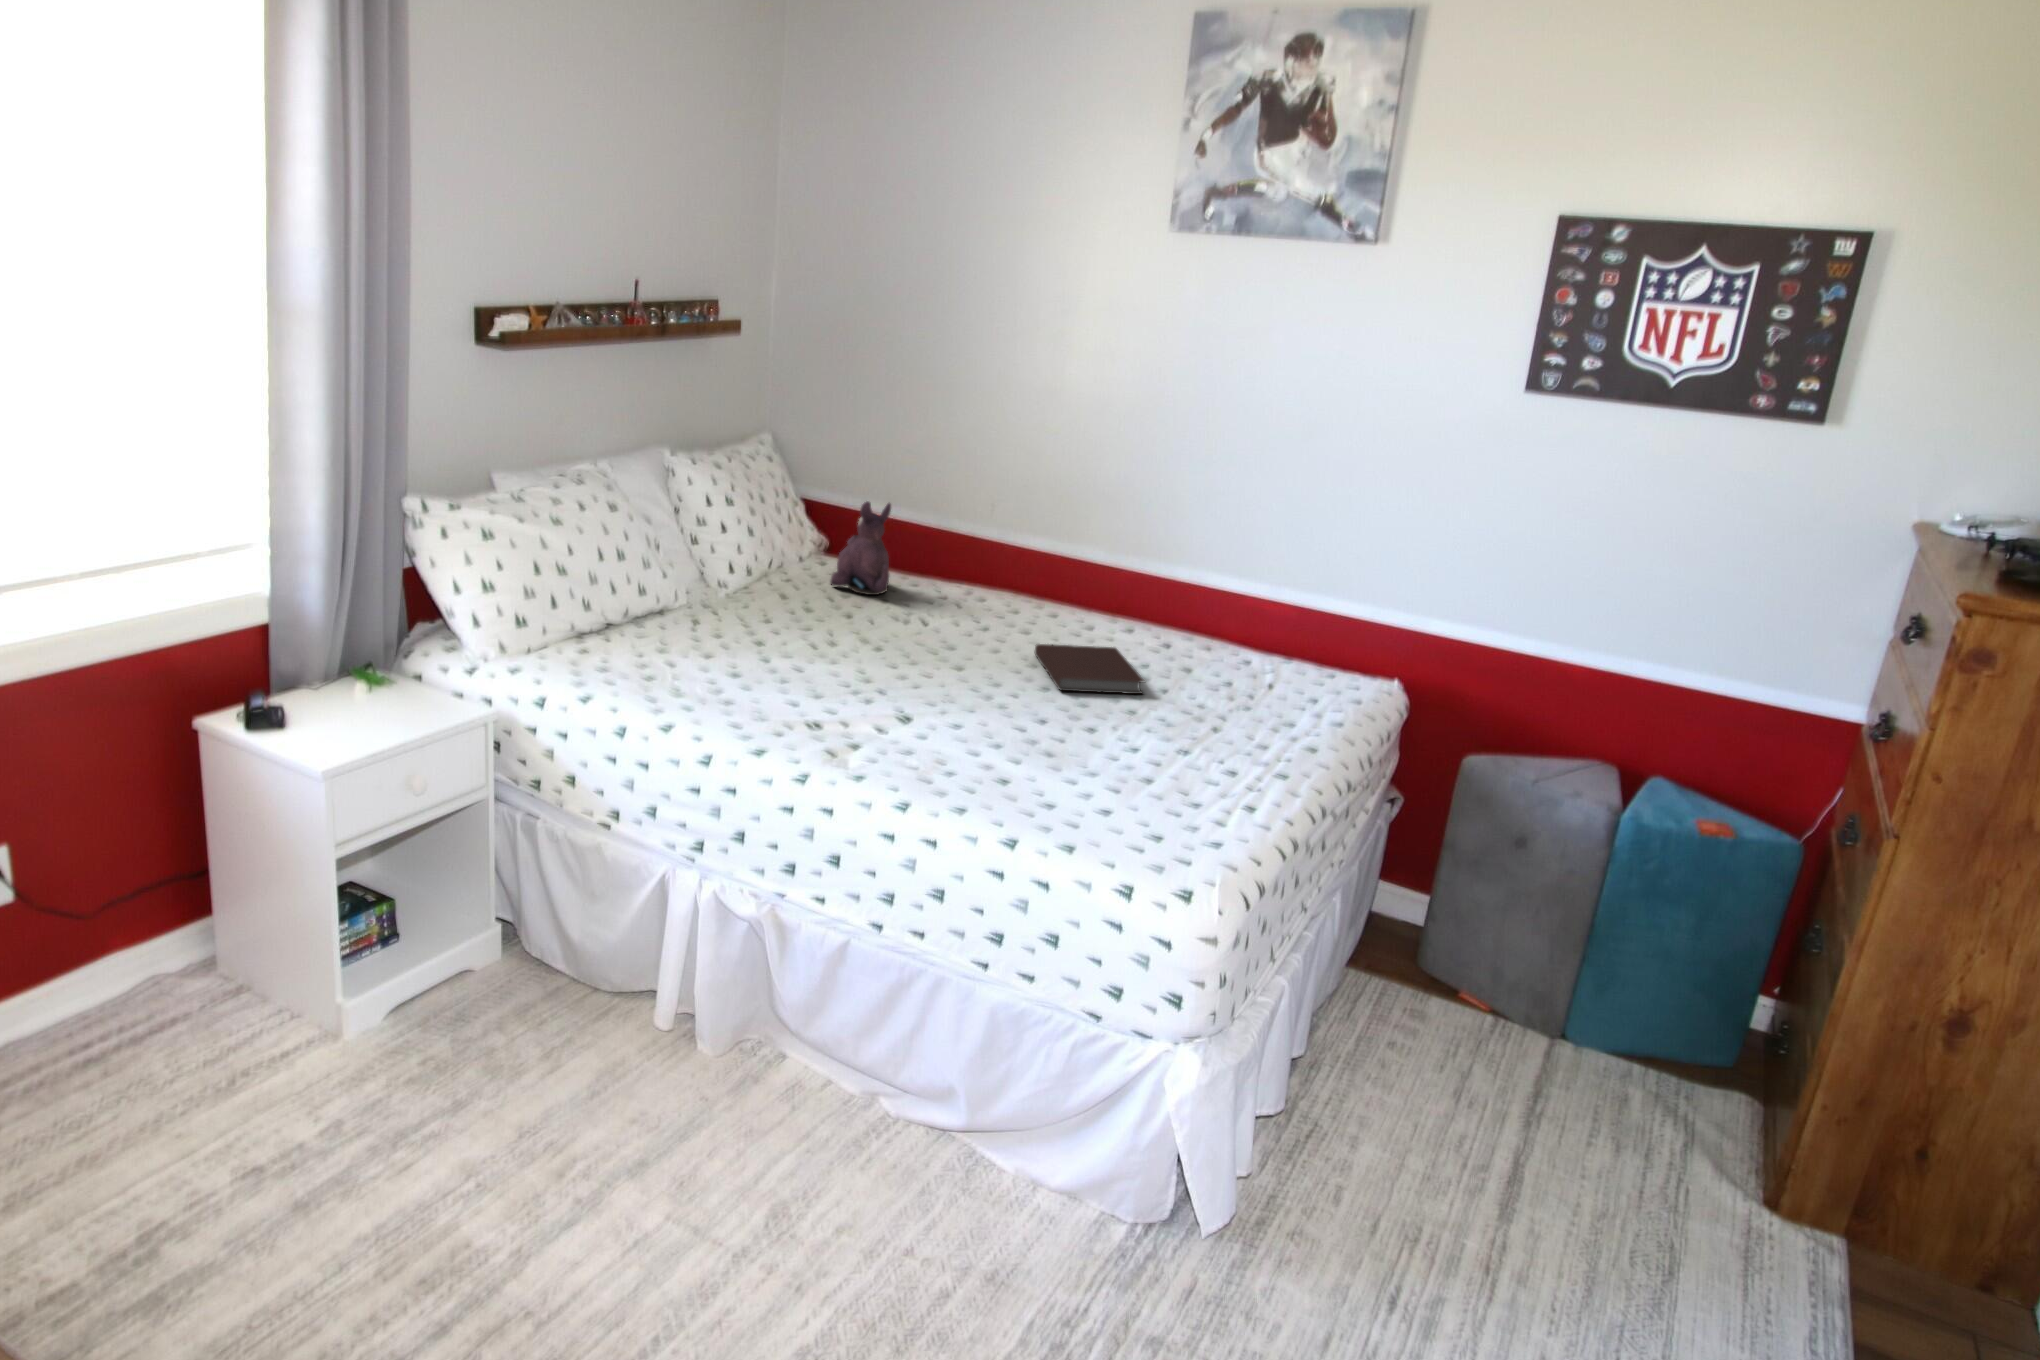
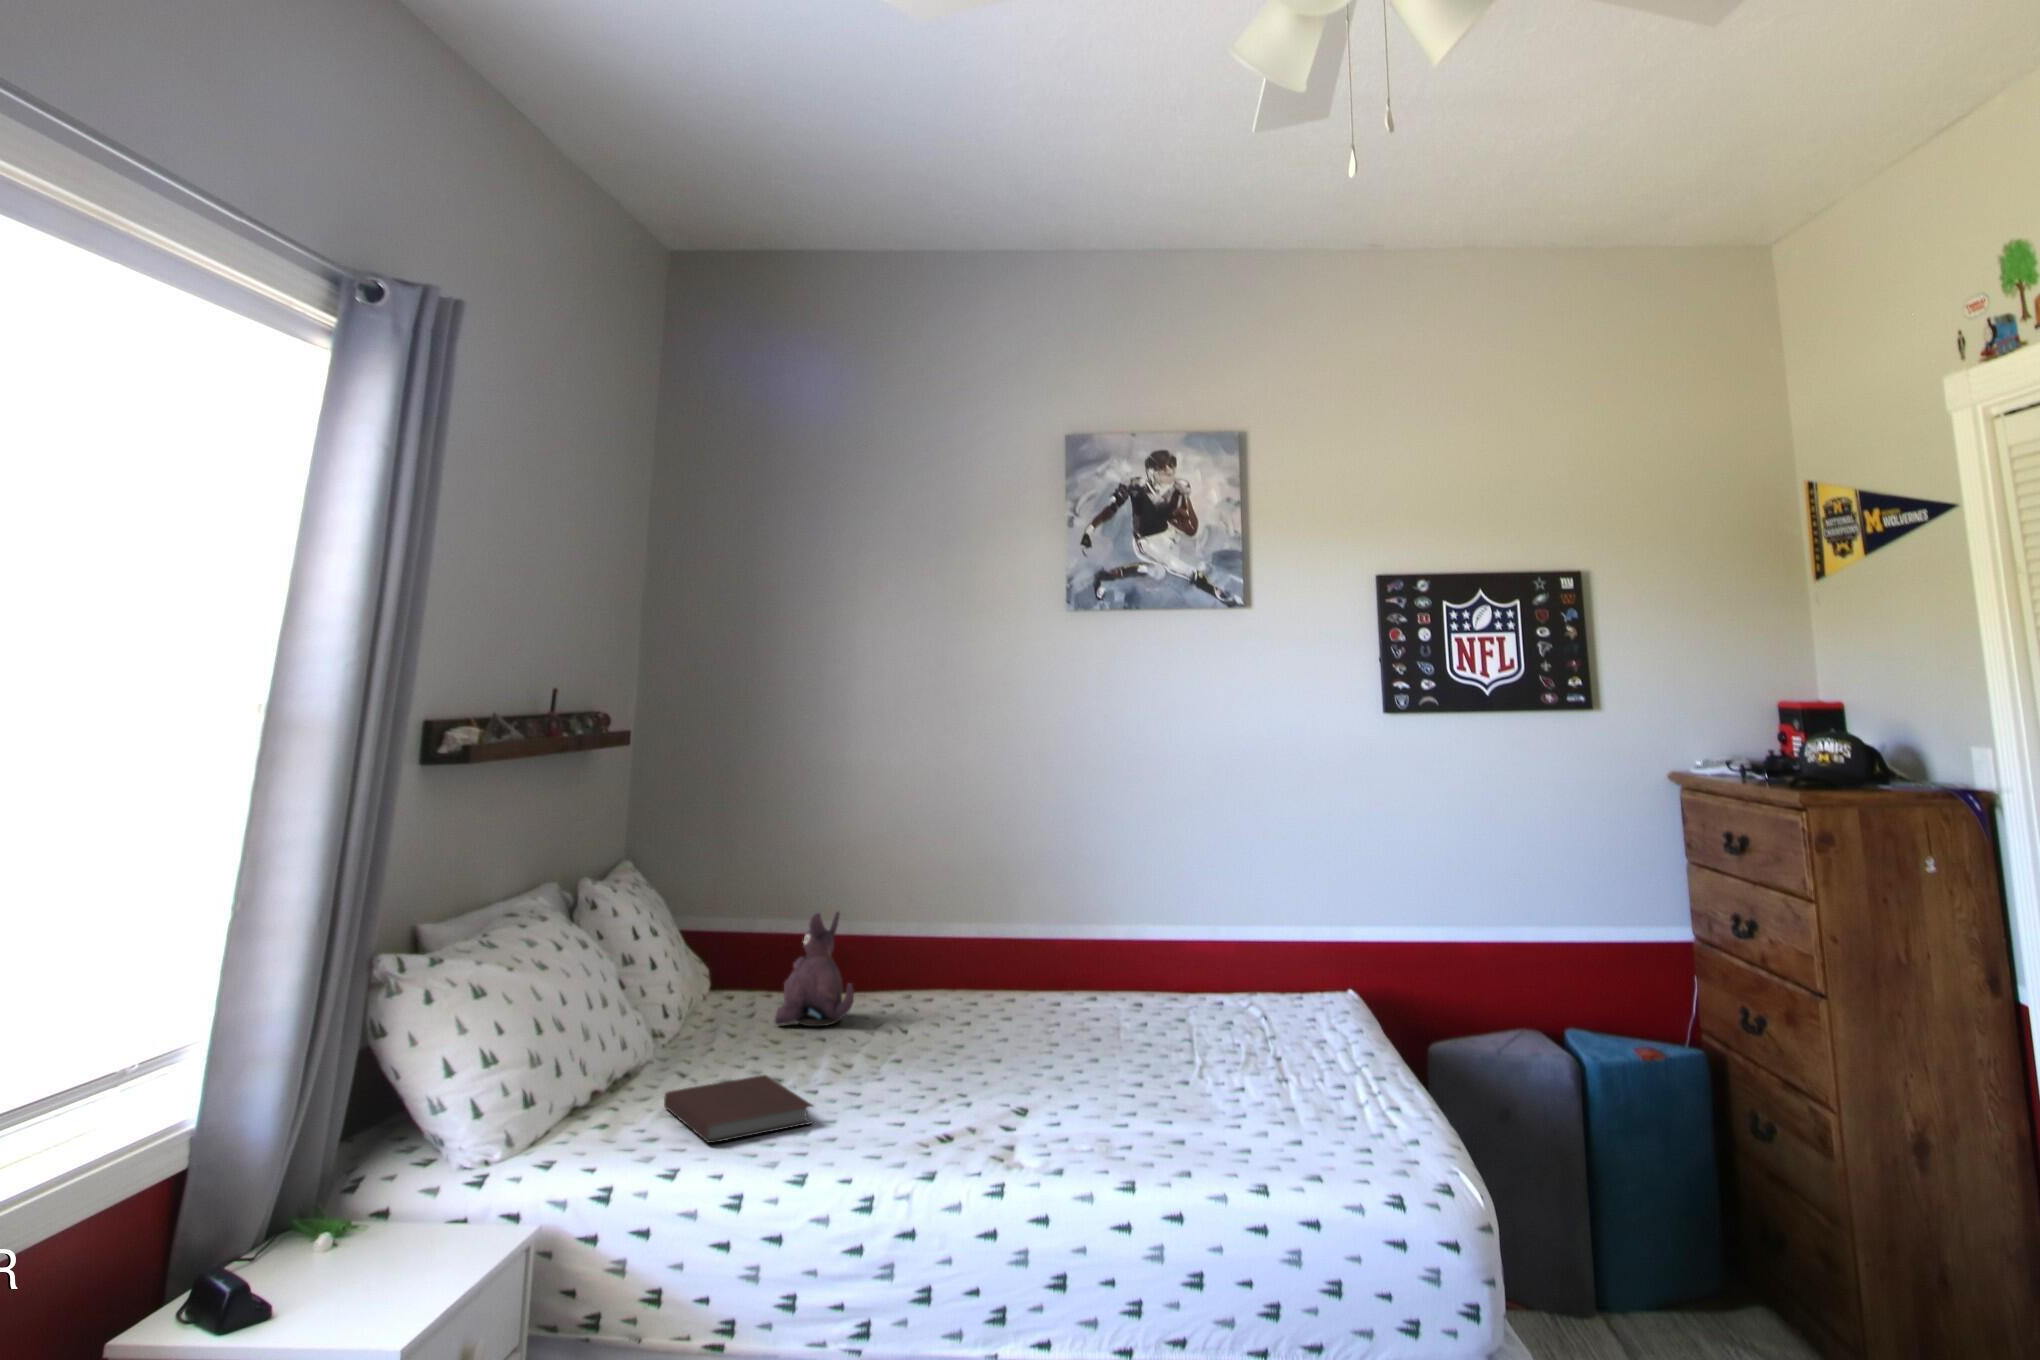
notebook: present [1034,644,1144,694] -> present [664,1075,813,1143]

